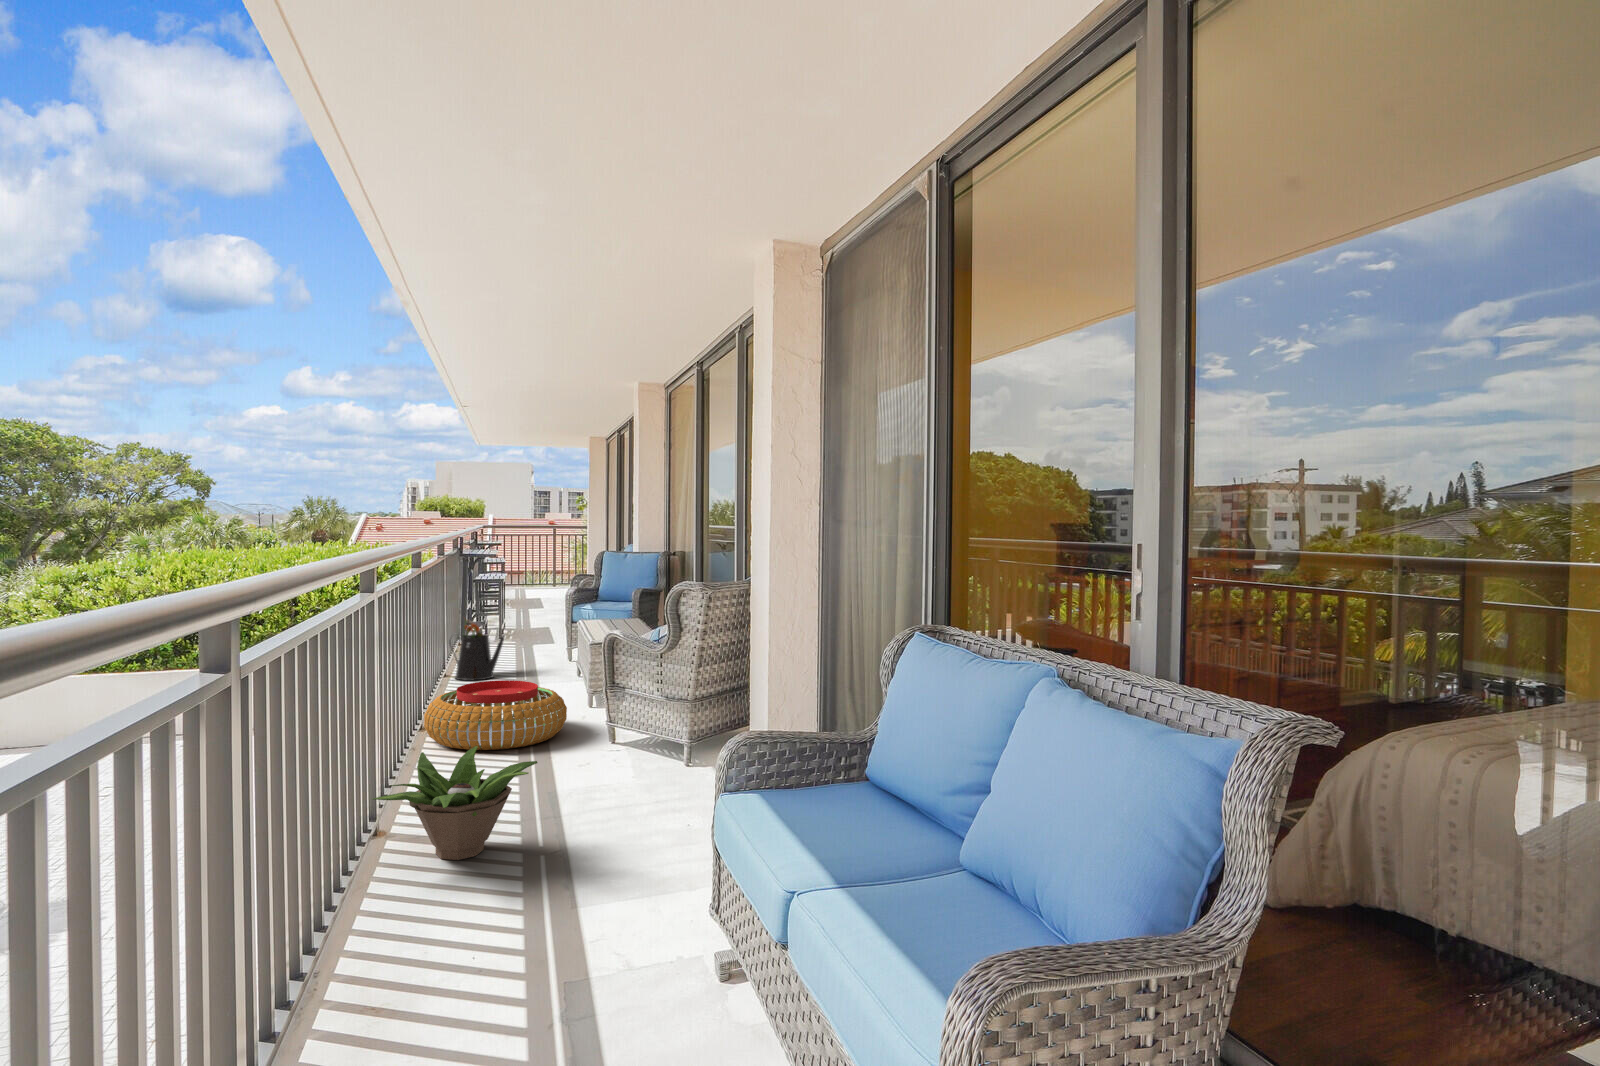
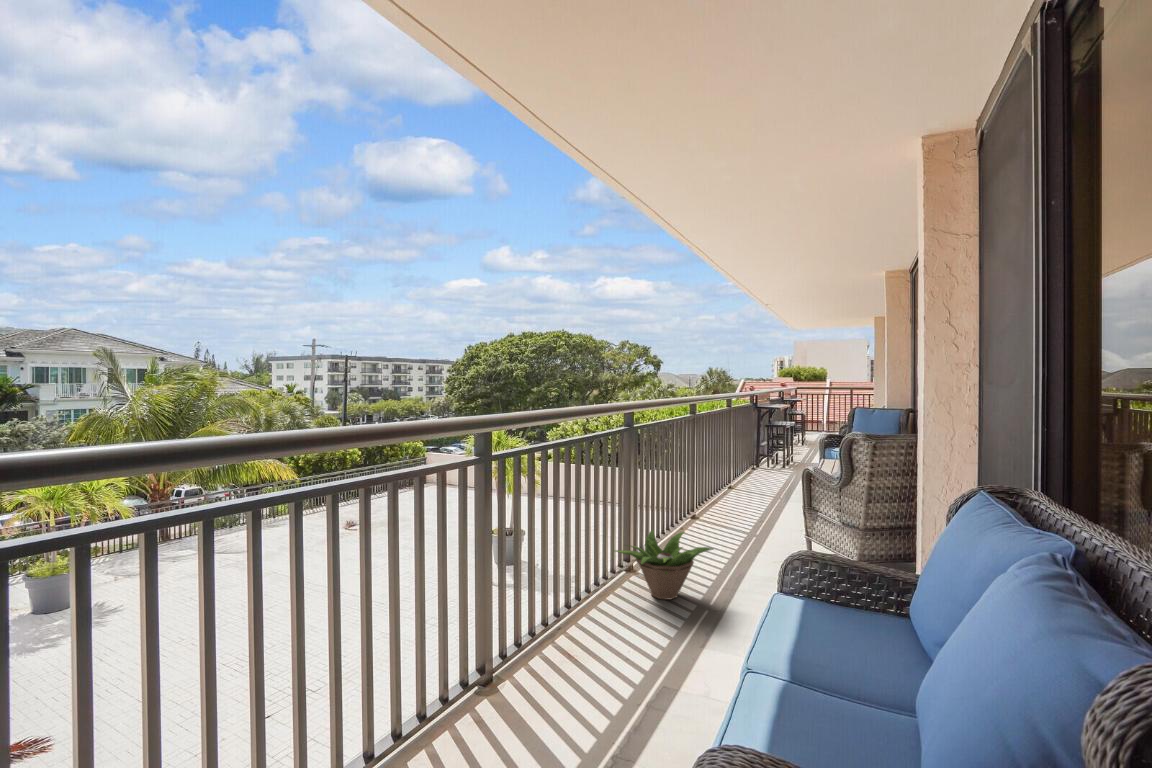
watering can: present [449,620,505,680] -> none [734,447,768,492]
pouf: present [424,680,567,750] -> none [691,493,783,540]

